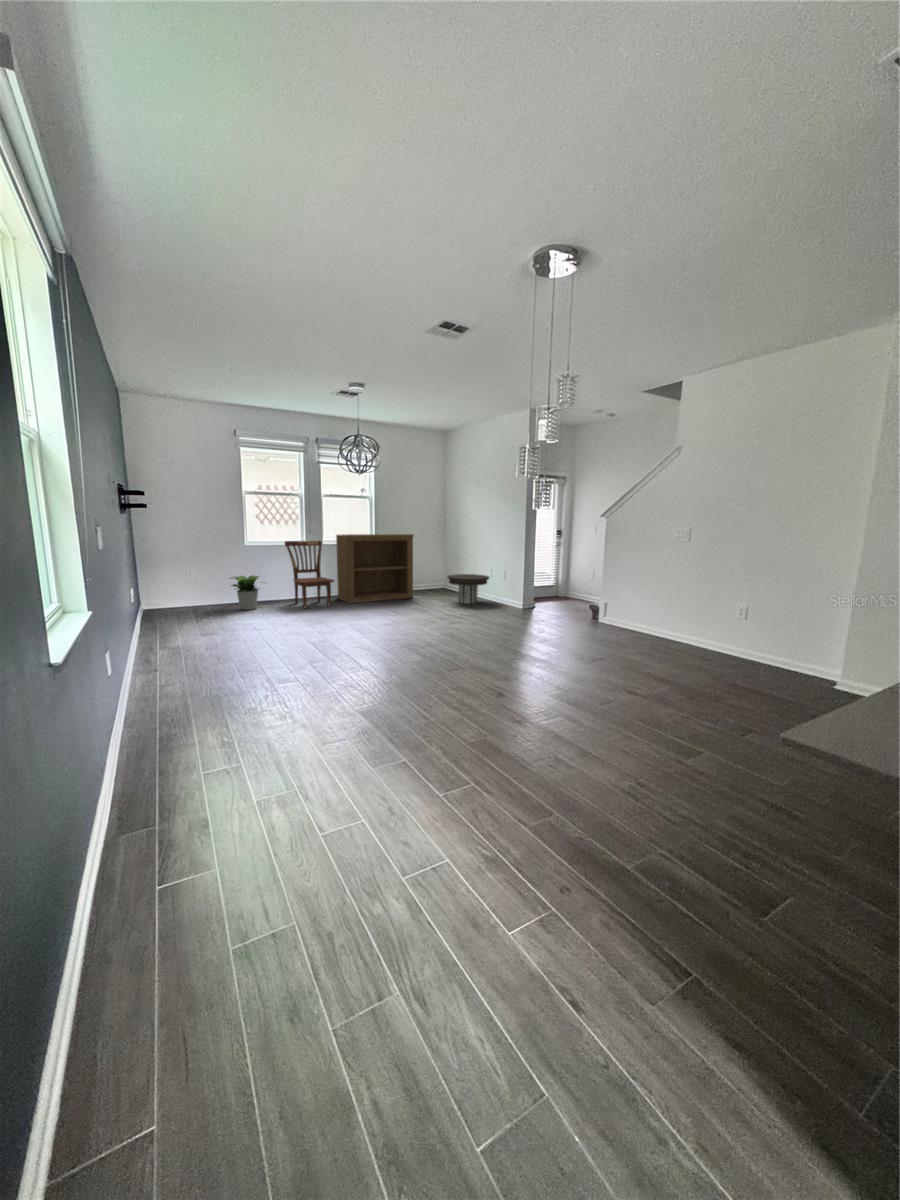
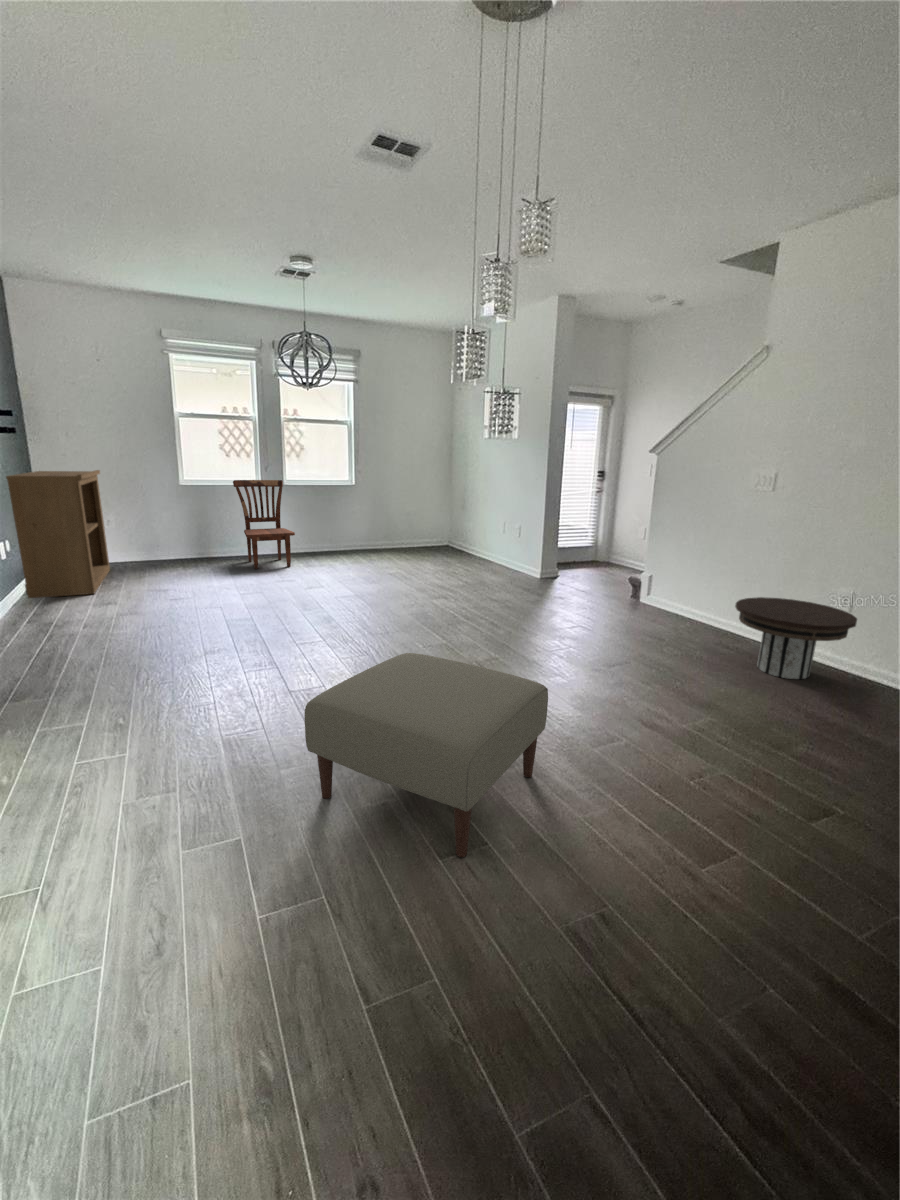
bookshelf: present [336,534,414,603] -> present [6,470,110,598]
side table: present [447,574,489,604] -> present [735,597,857,679]
potted plant: present [230,576,259,610] -> none [156,524,211,569]
ottoman: none [431,649,576,765] -> present [304,653,548,857]

